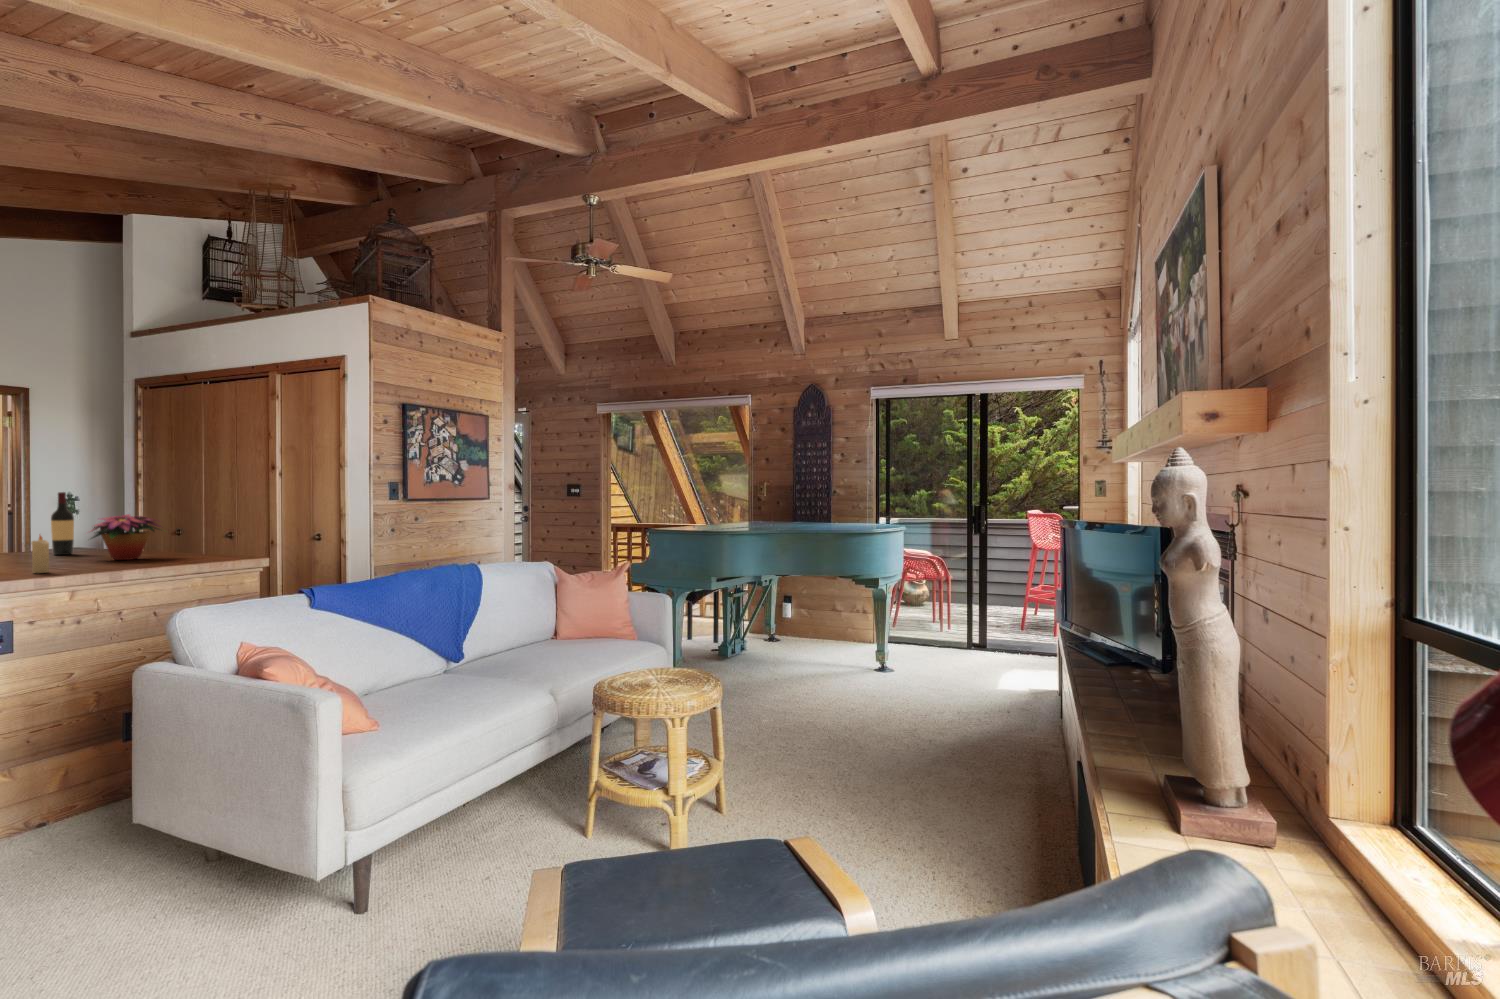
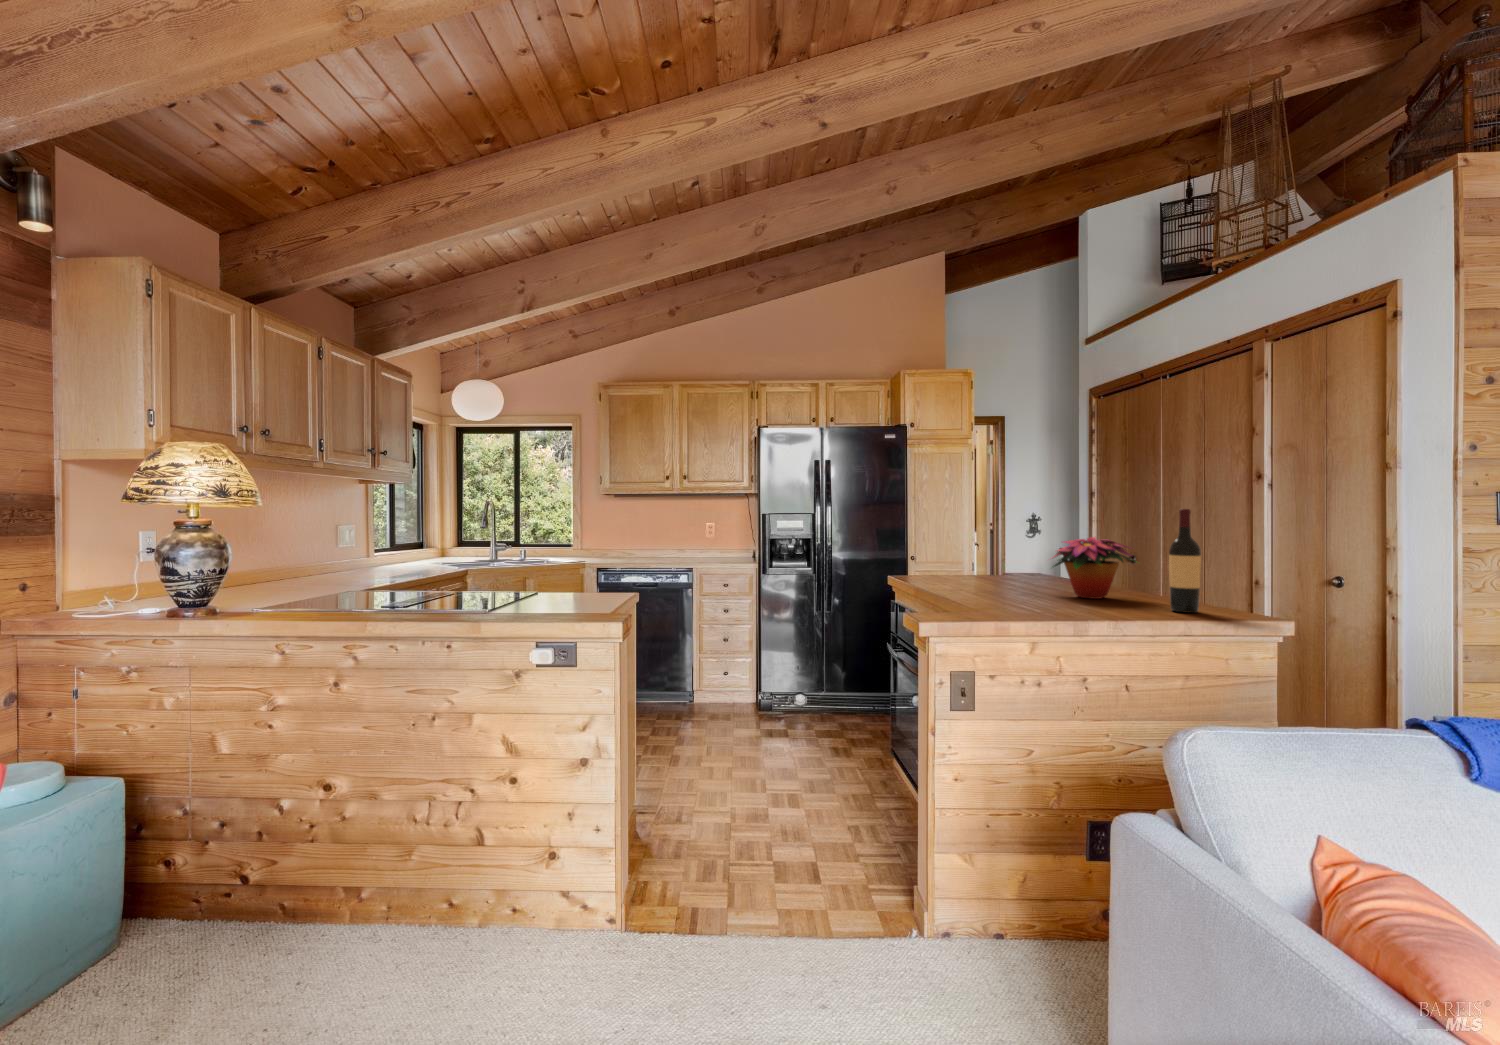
wine bottle: present [51,492,74,555] -> present [1169,509,1201,613]
candle: present [31,536,49,573] -> none [994,559,1011,611]

